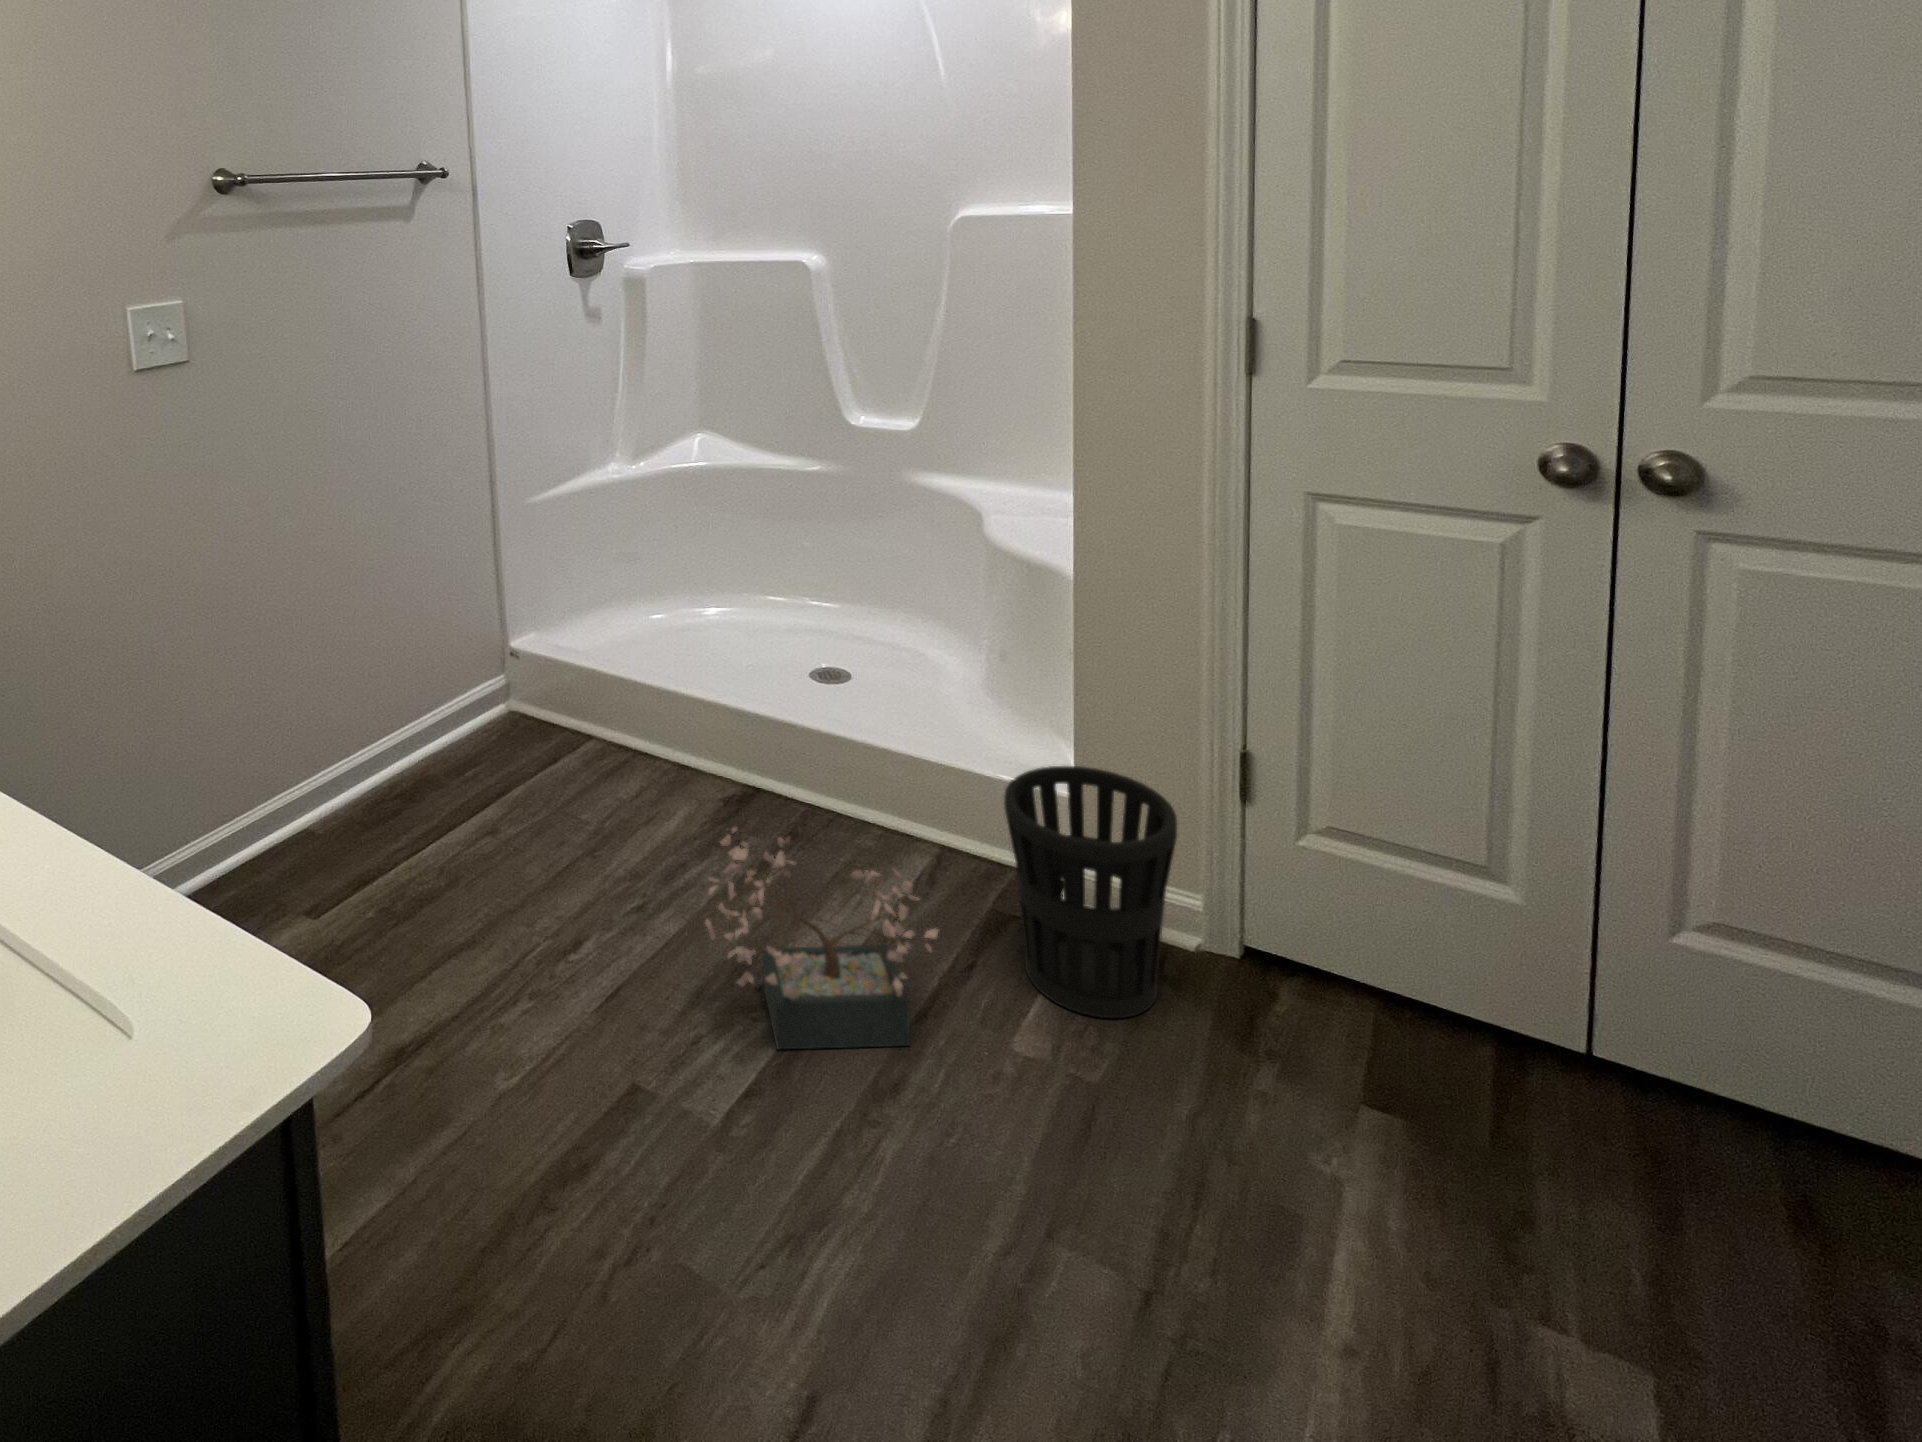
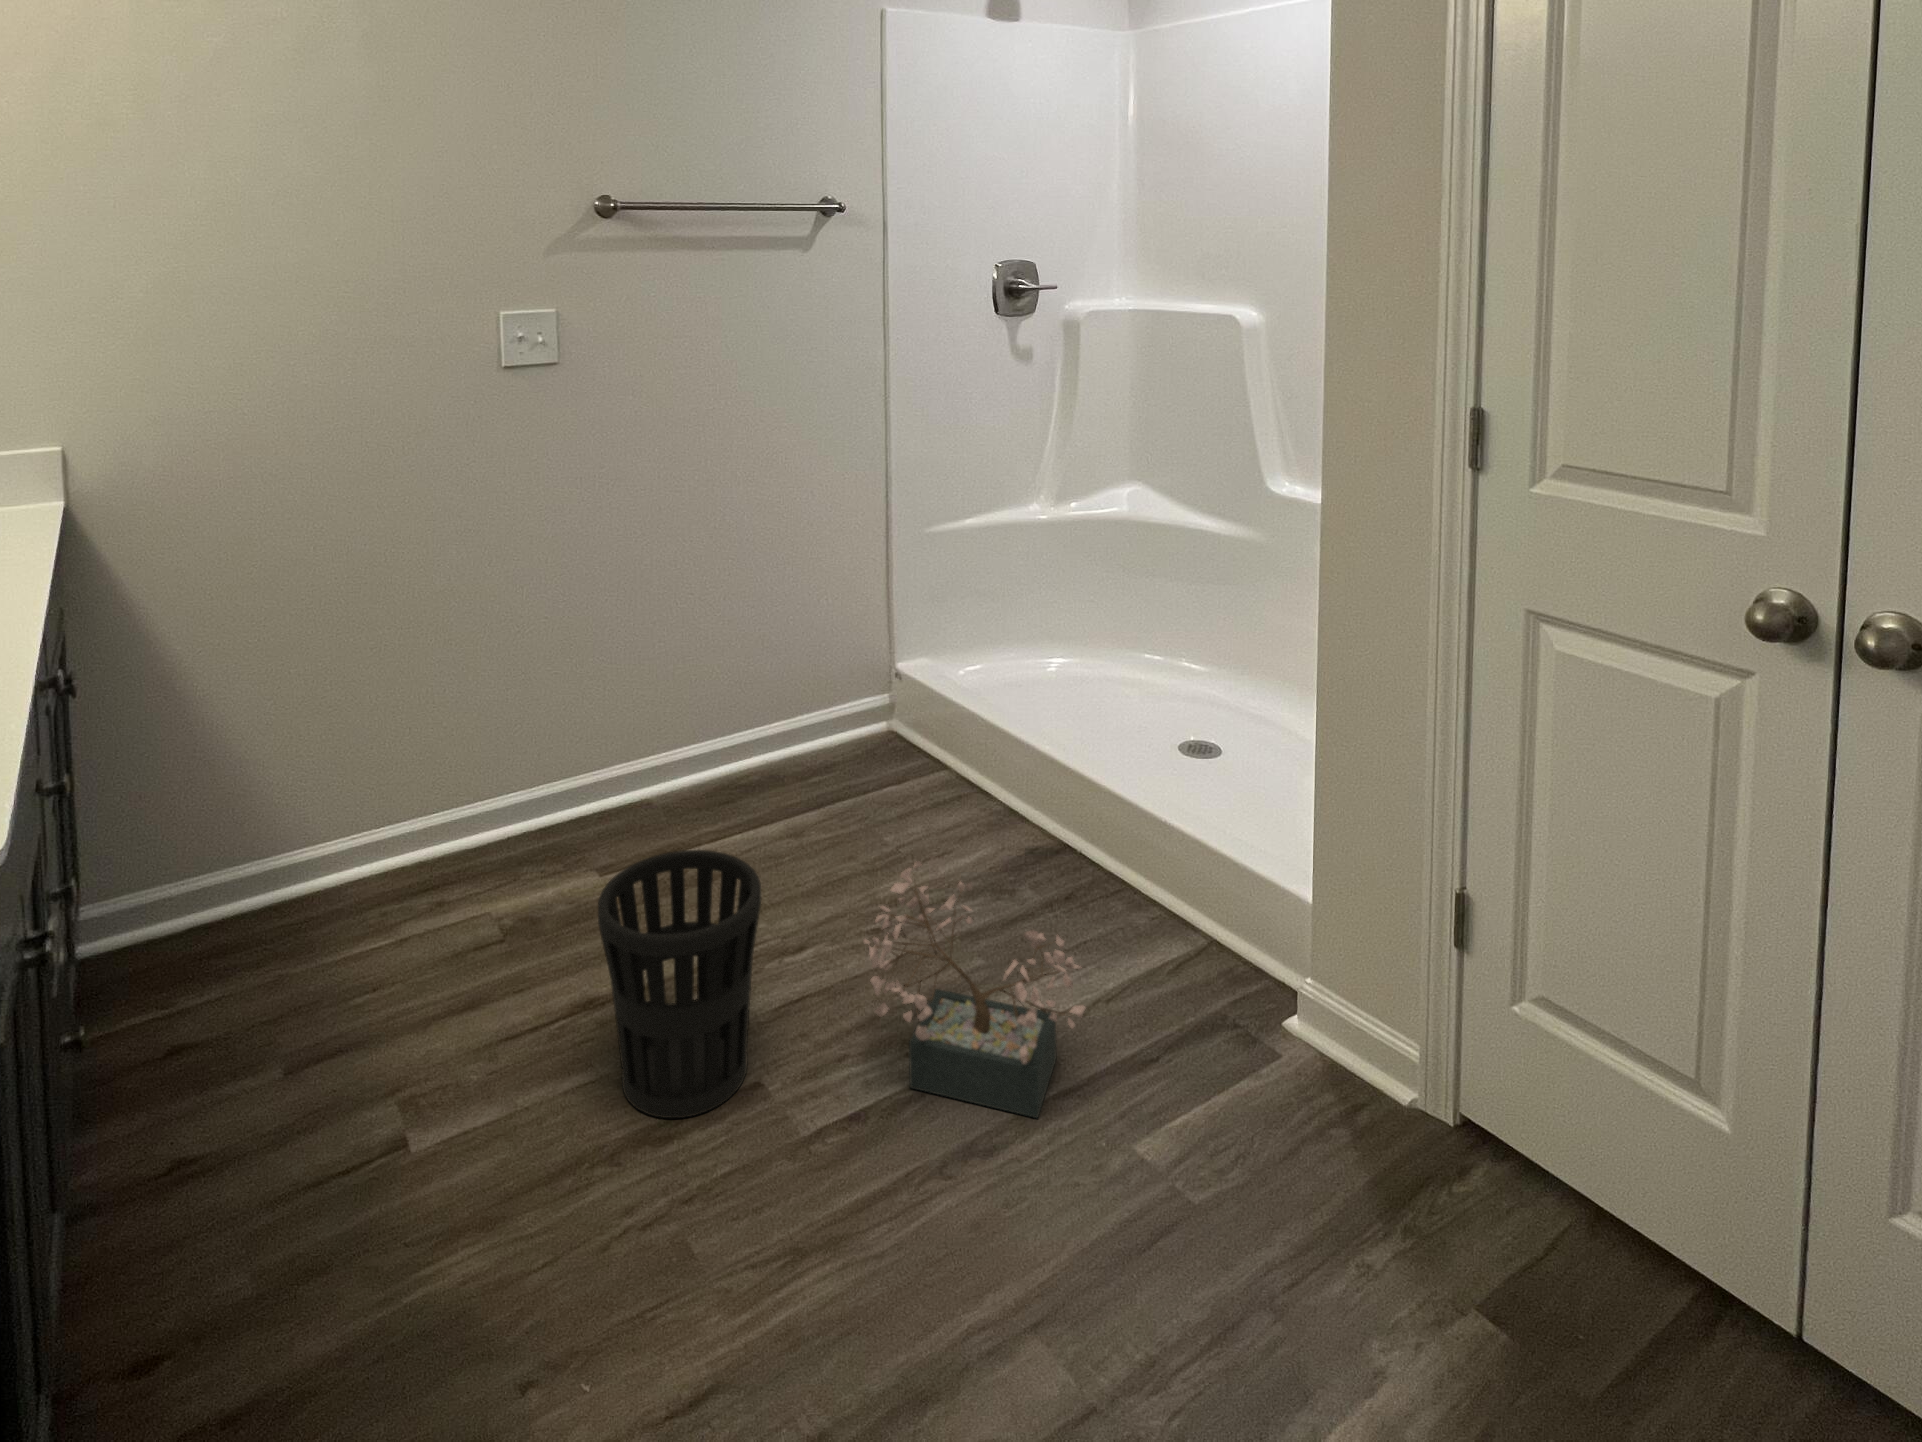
wastebasket: present [1004,766,1177,1018] -> present [598,850,761,1118]

